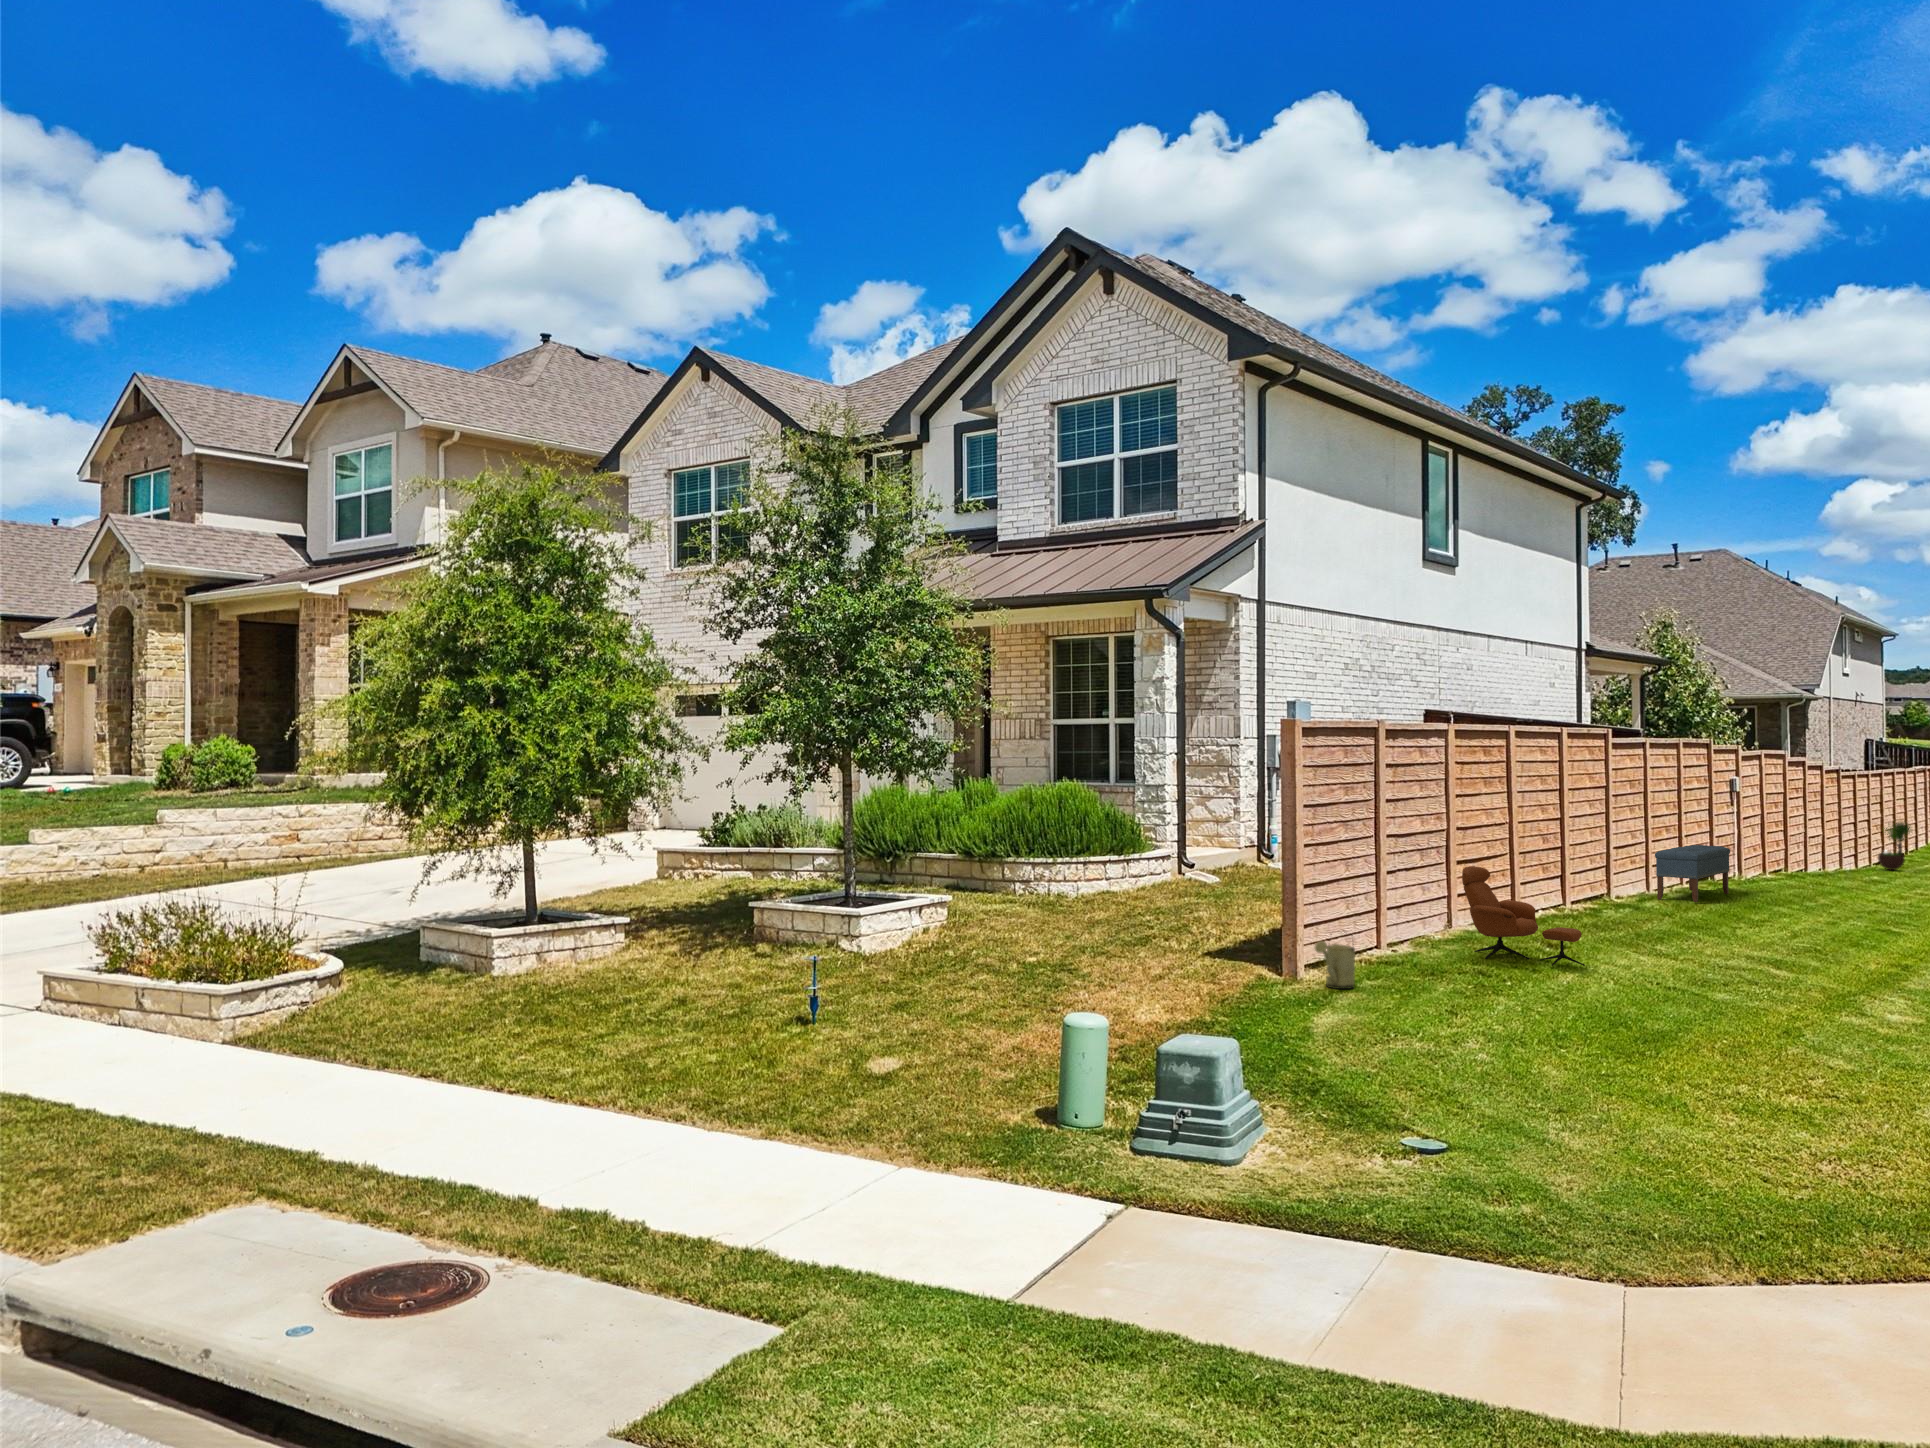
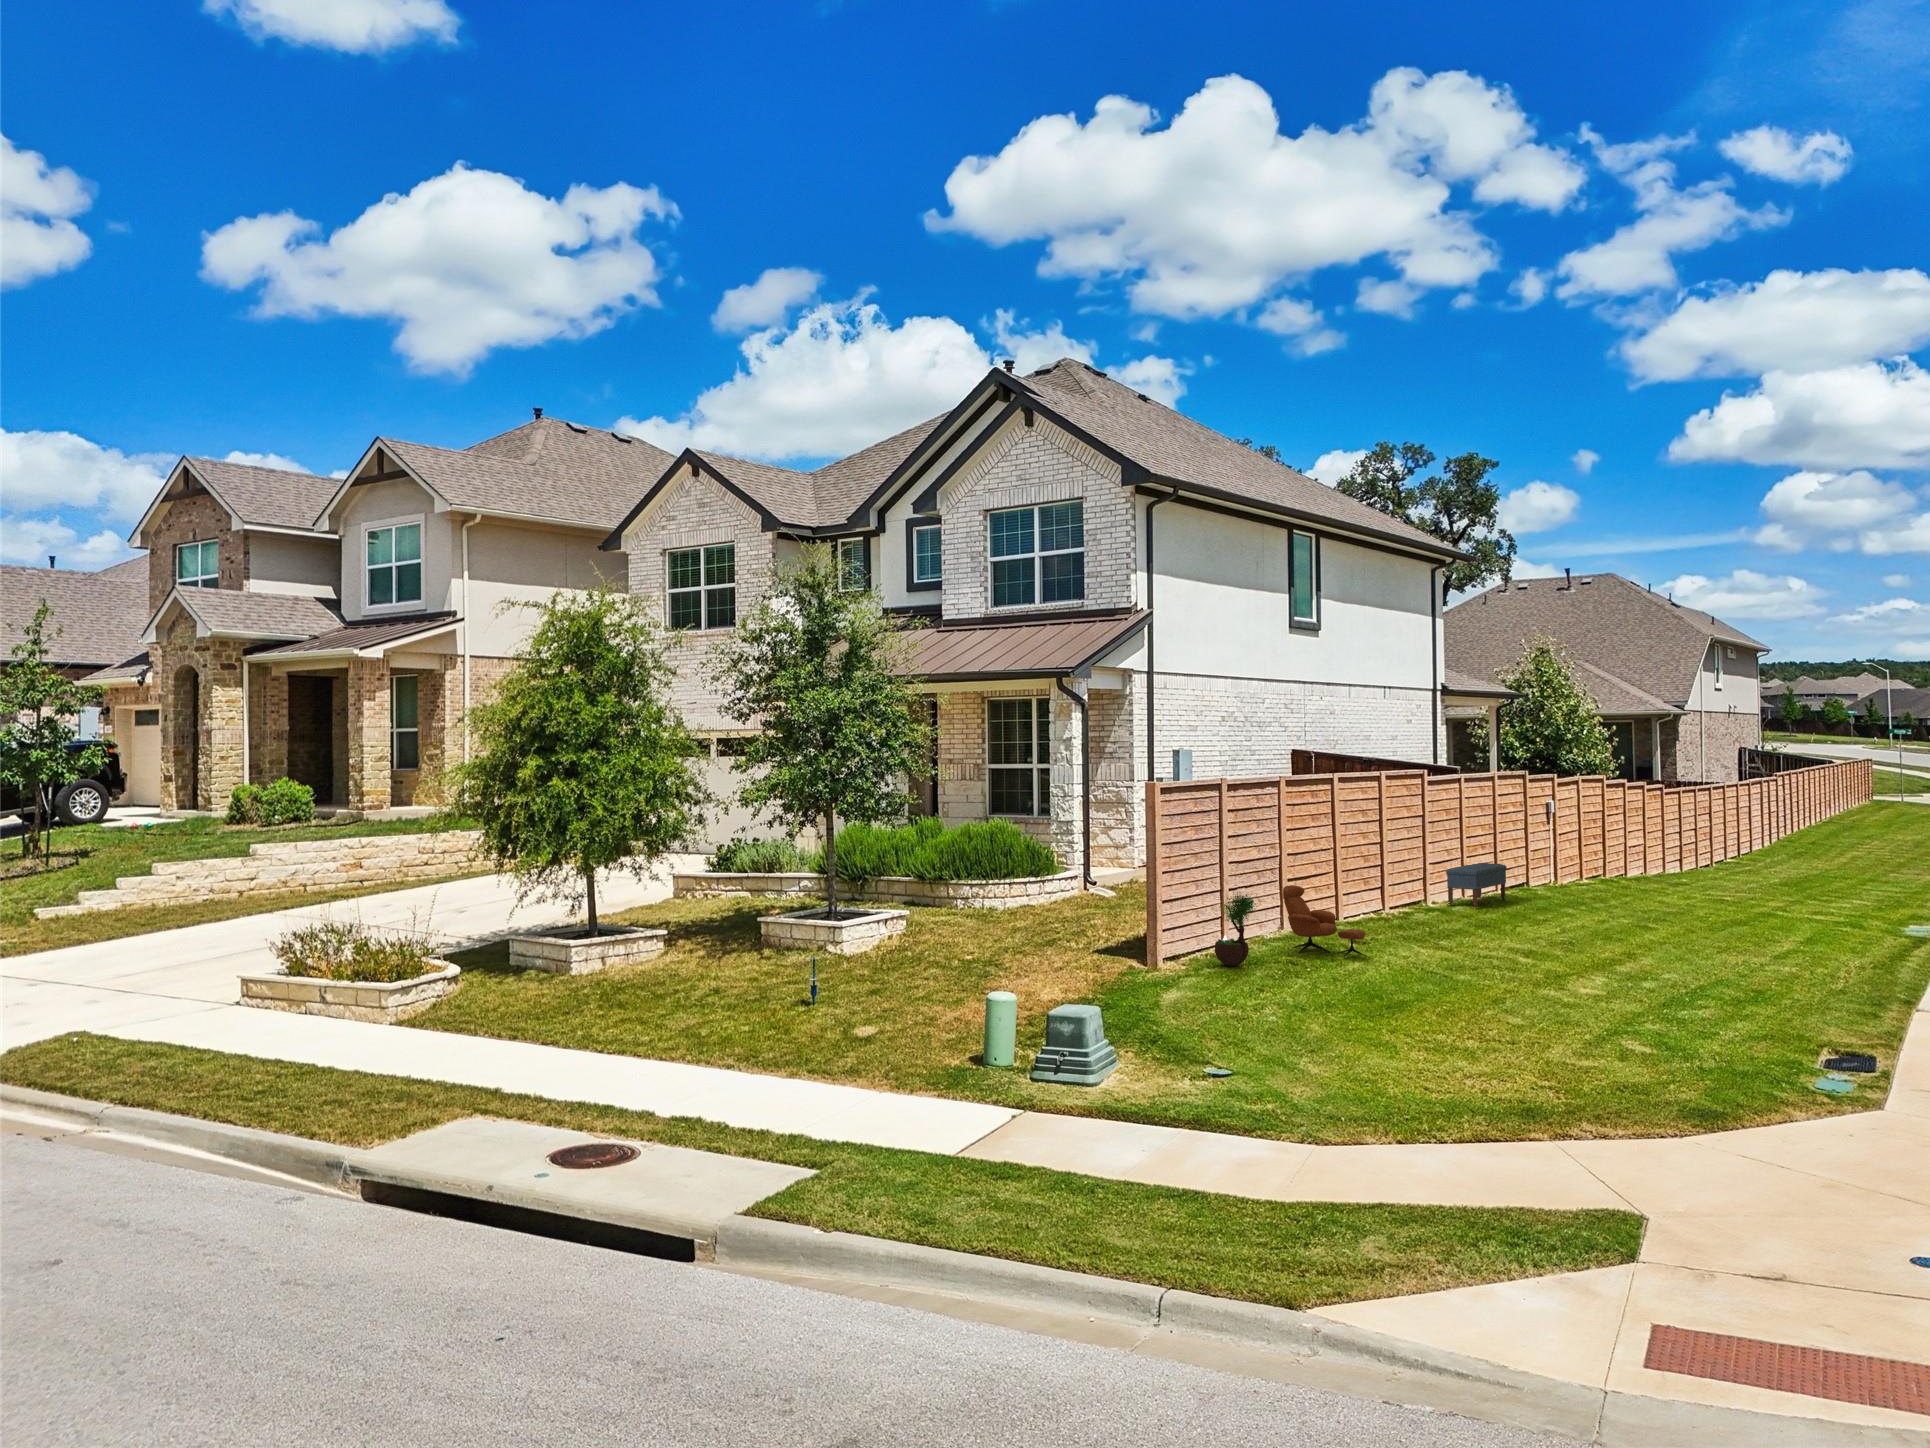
potted tree: present [1878,822,1911,870] -> present [1215,892,1258,966]
watering can: present [1315,941,1355,989] -> none [1168,935,1198,976]

